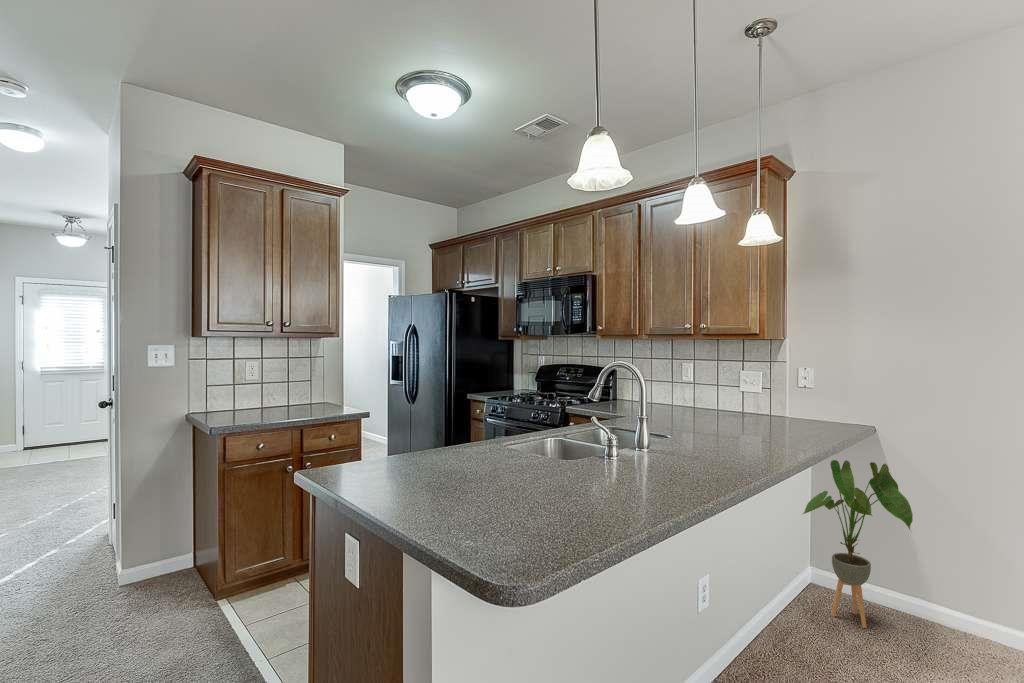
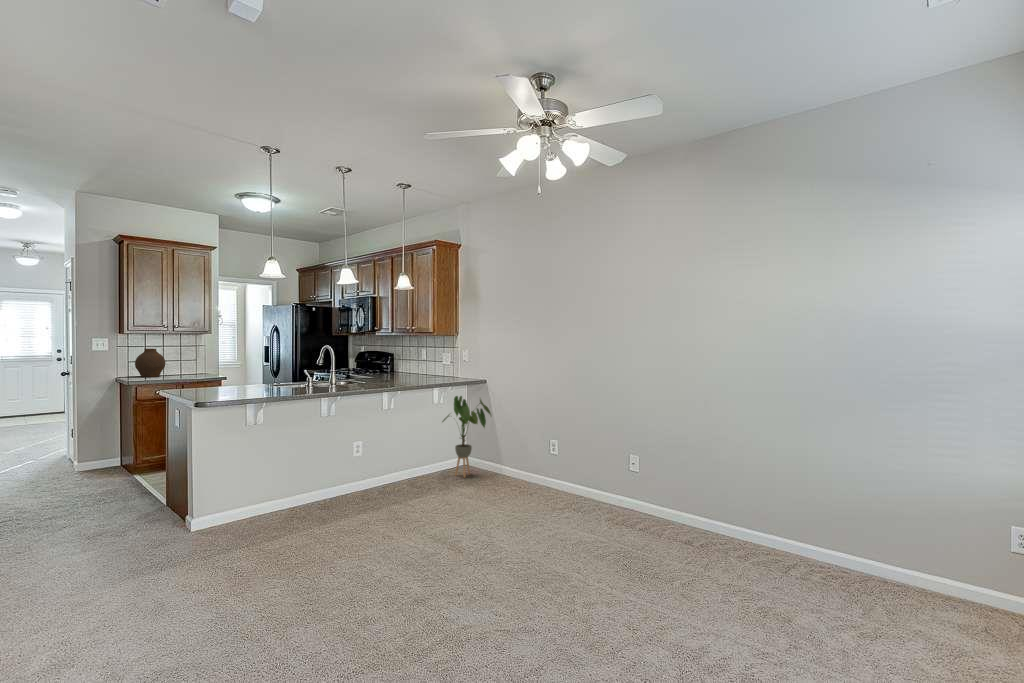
vase: none [219,363,268,413] -> present [135,349,166,377]

